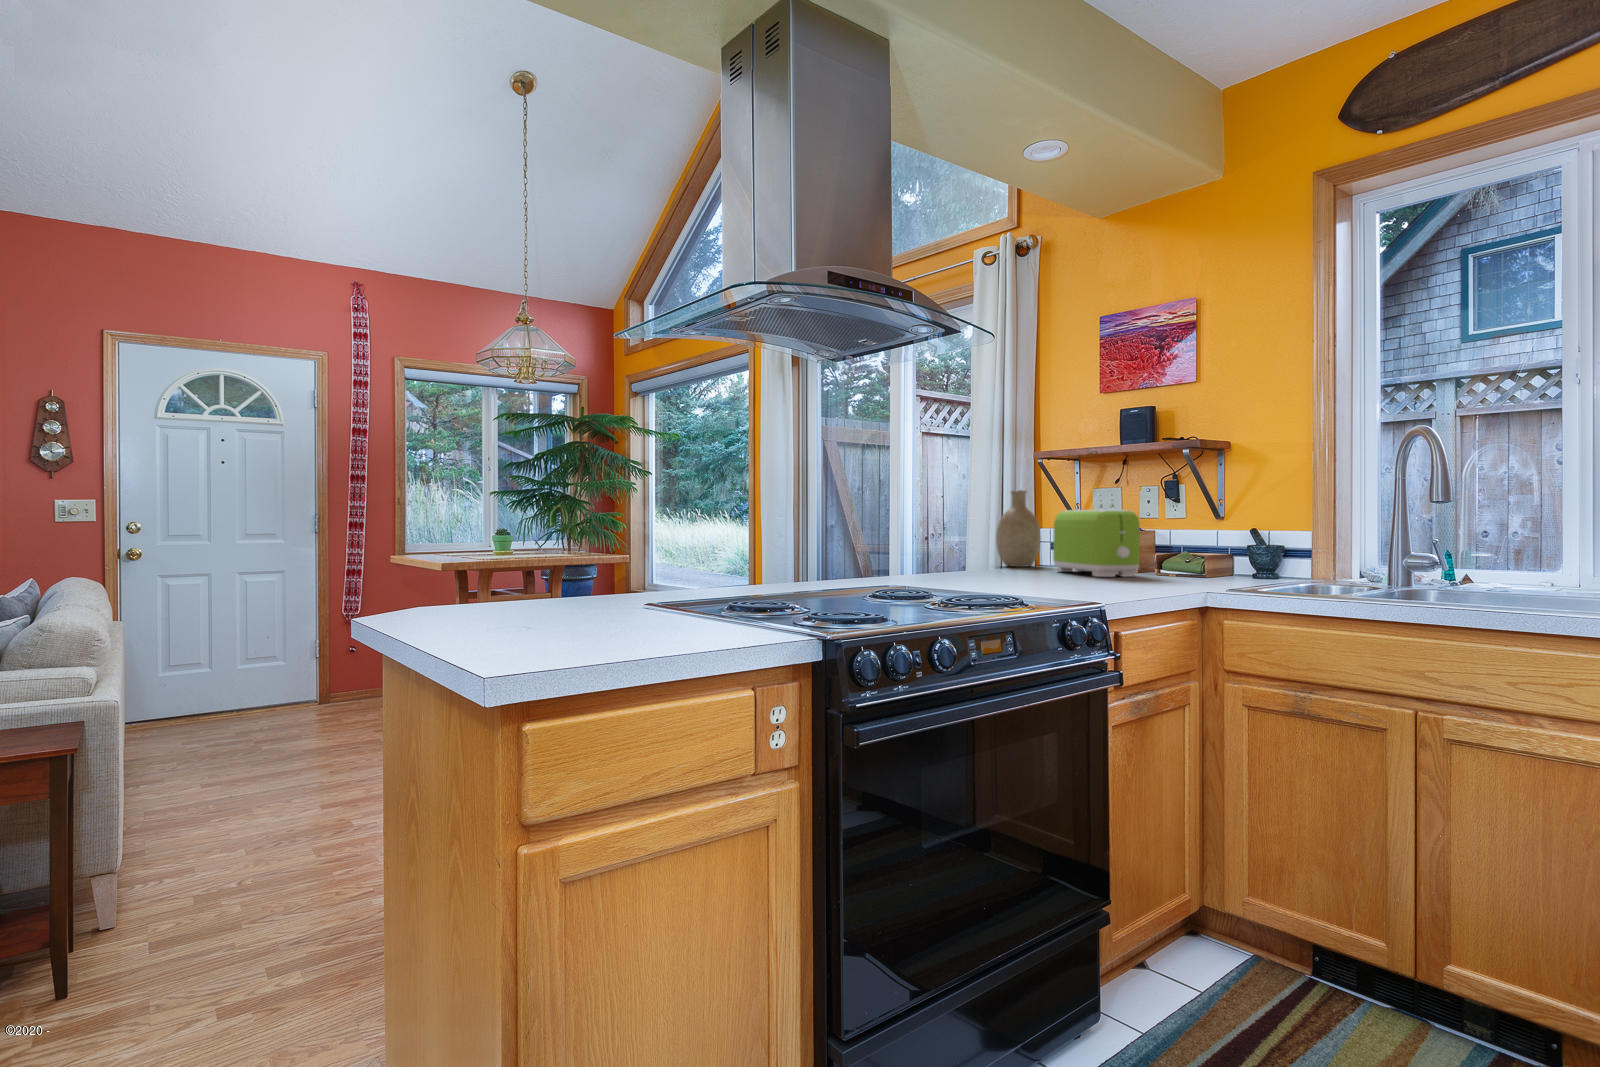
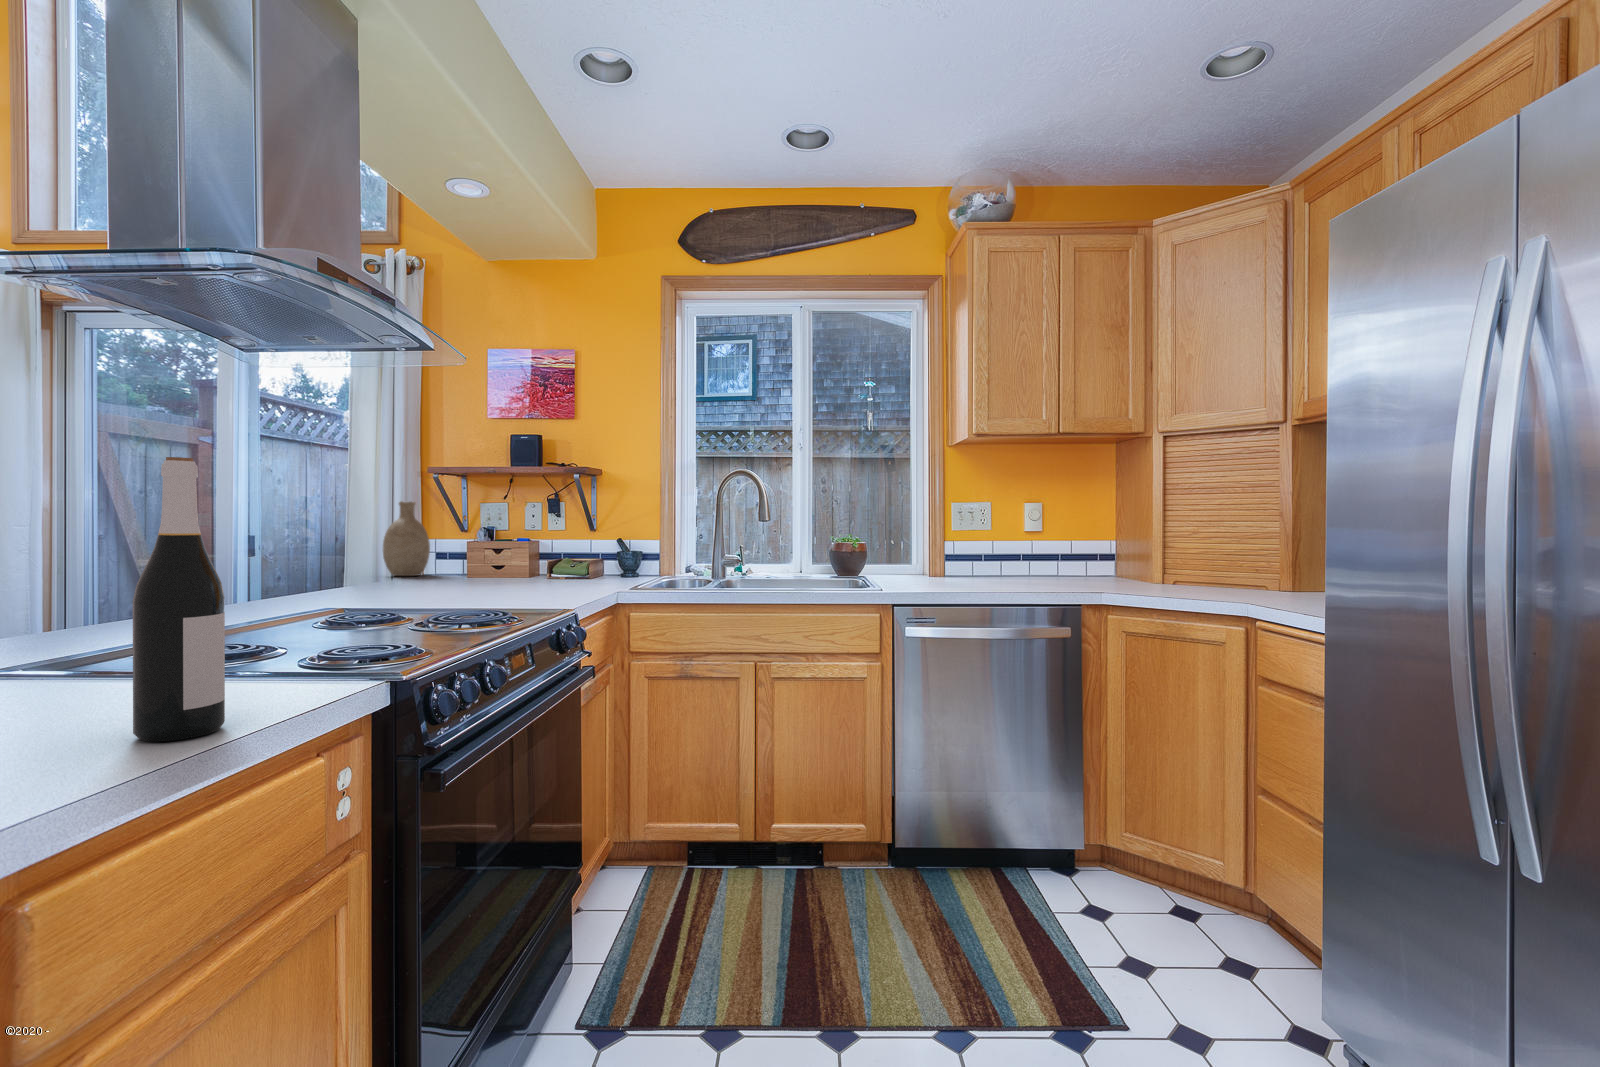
wine bottle: none [606,440,660,651] -> present [133,457,225,742]
toaster: present [1053,510,1140,577] -> none [455,523,541,583]

